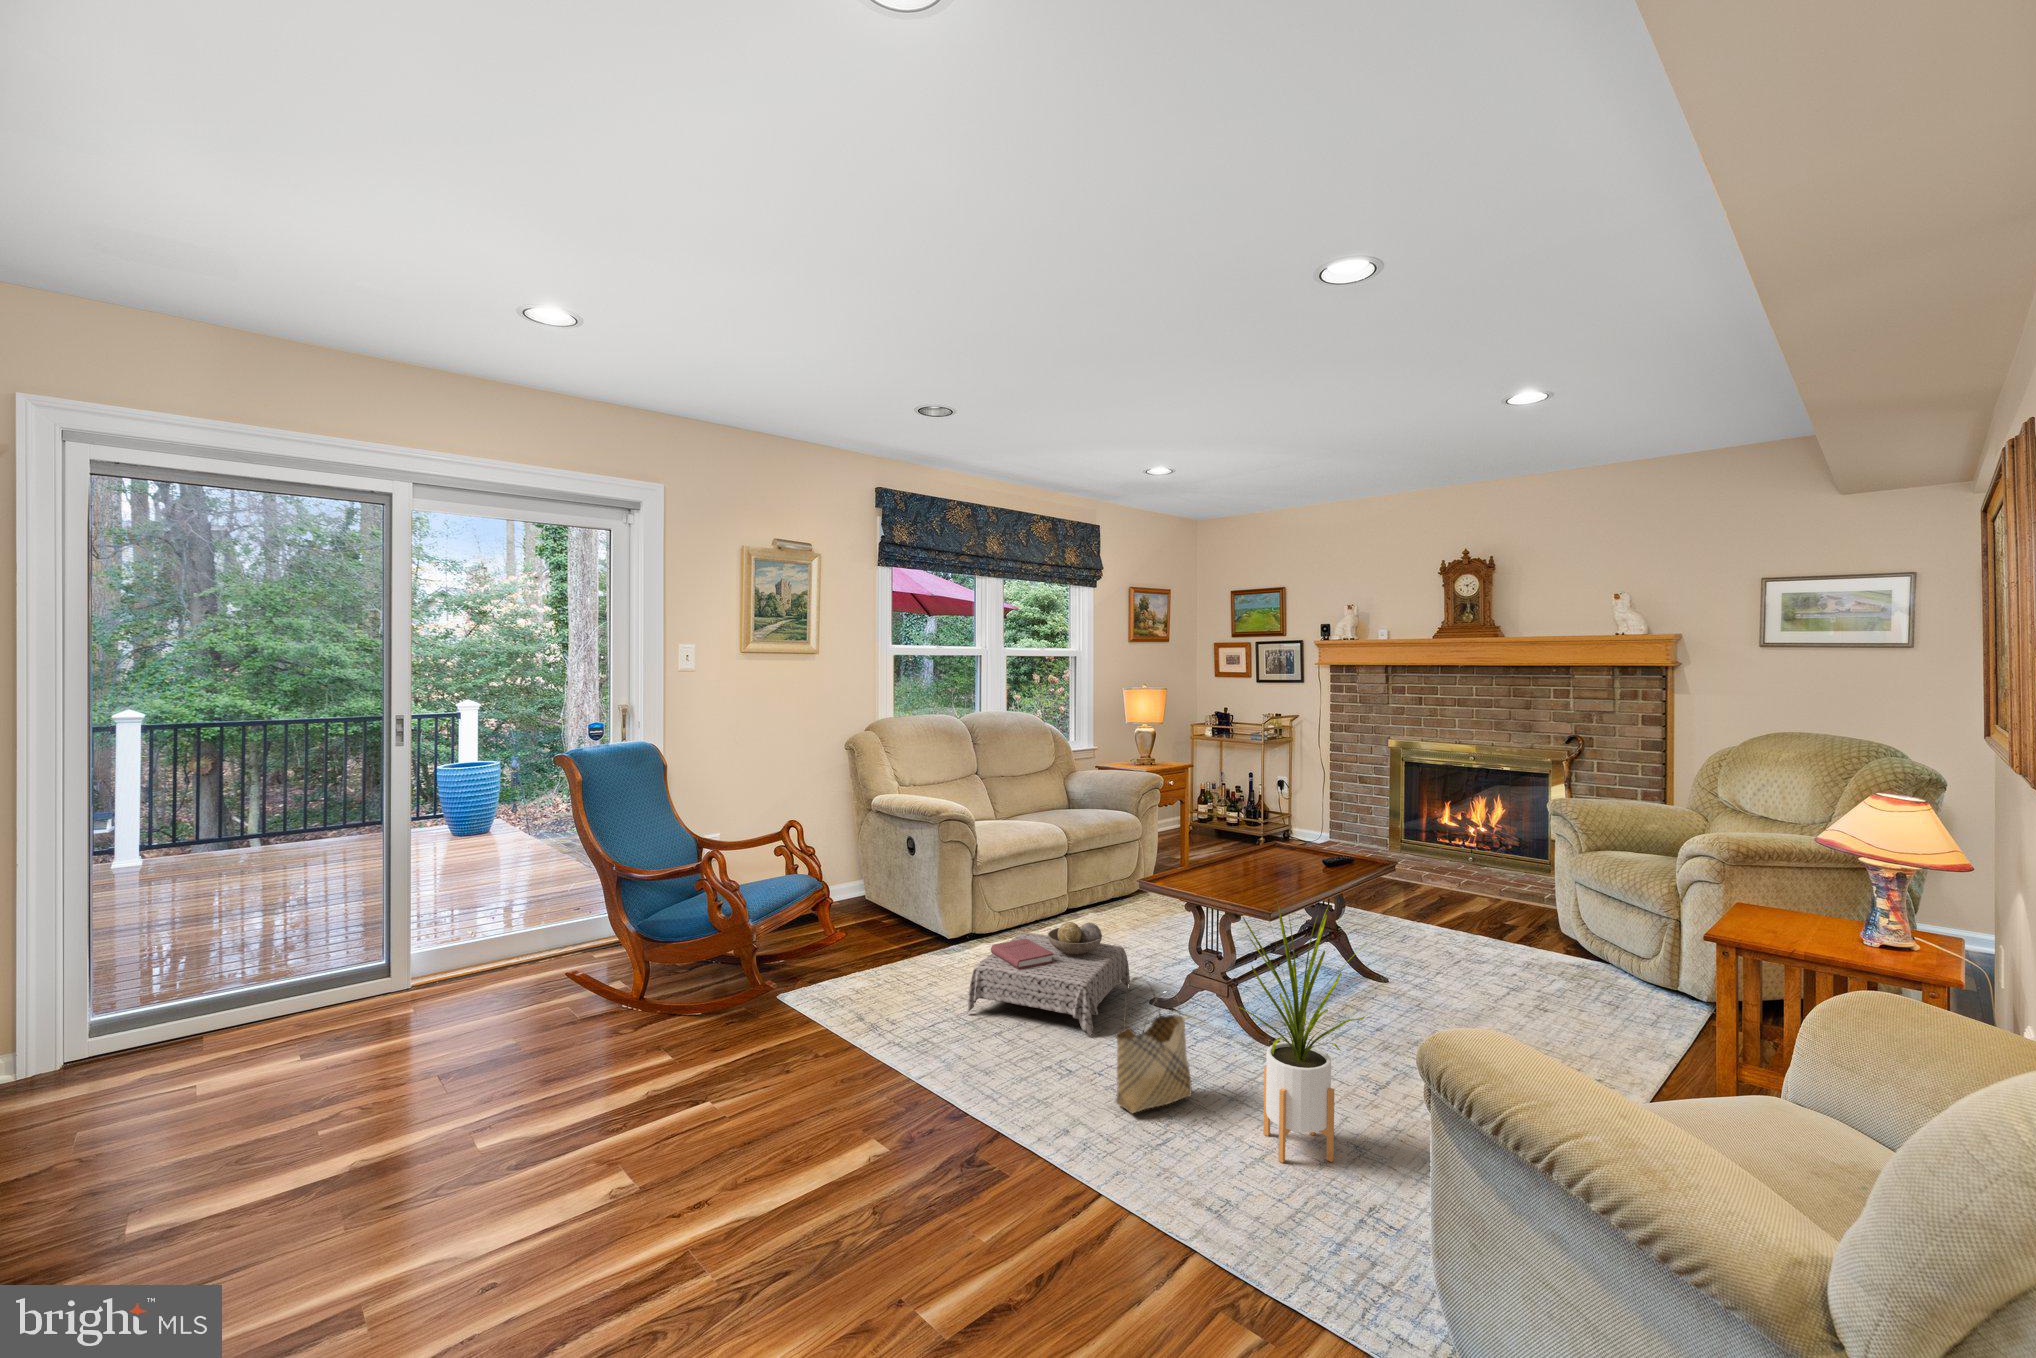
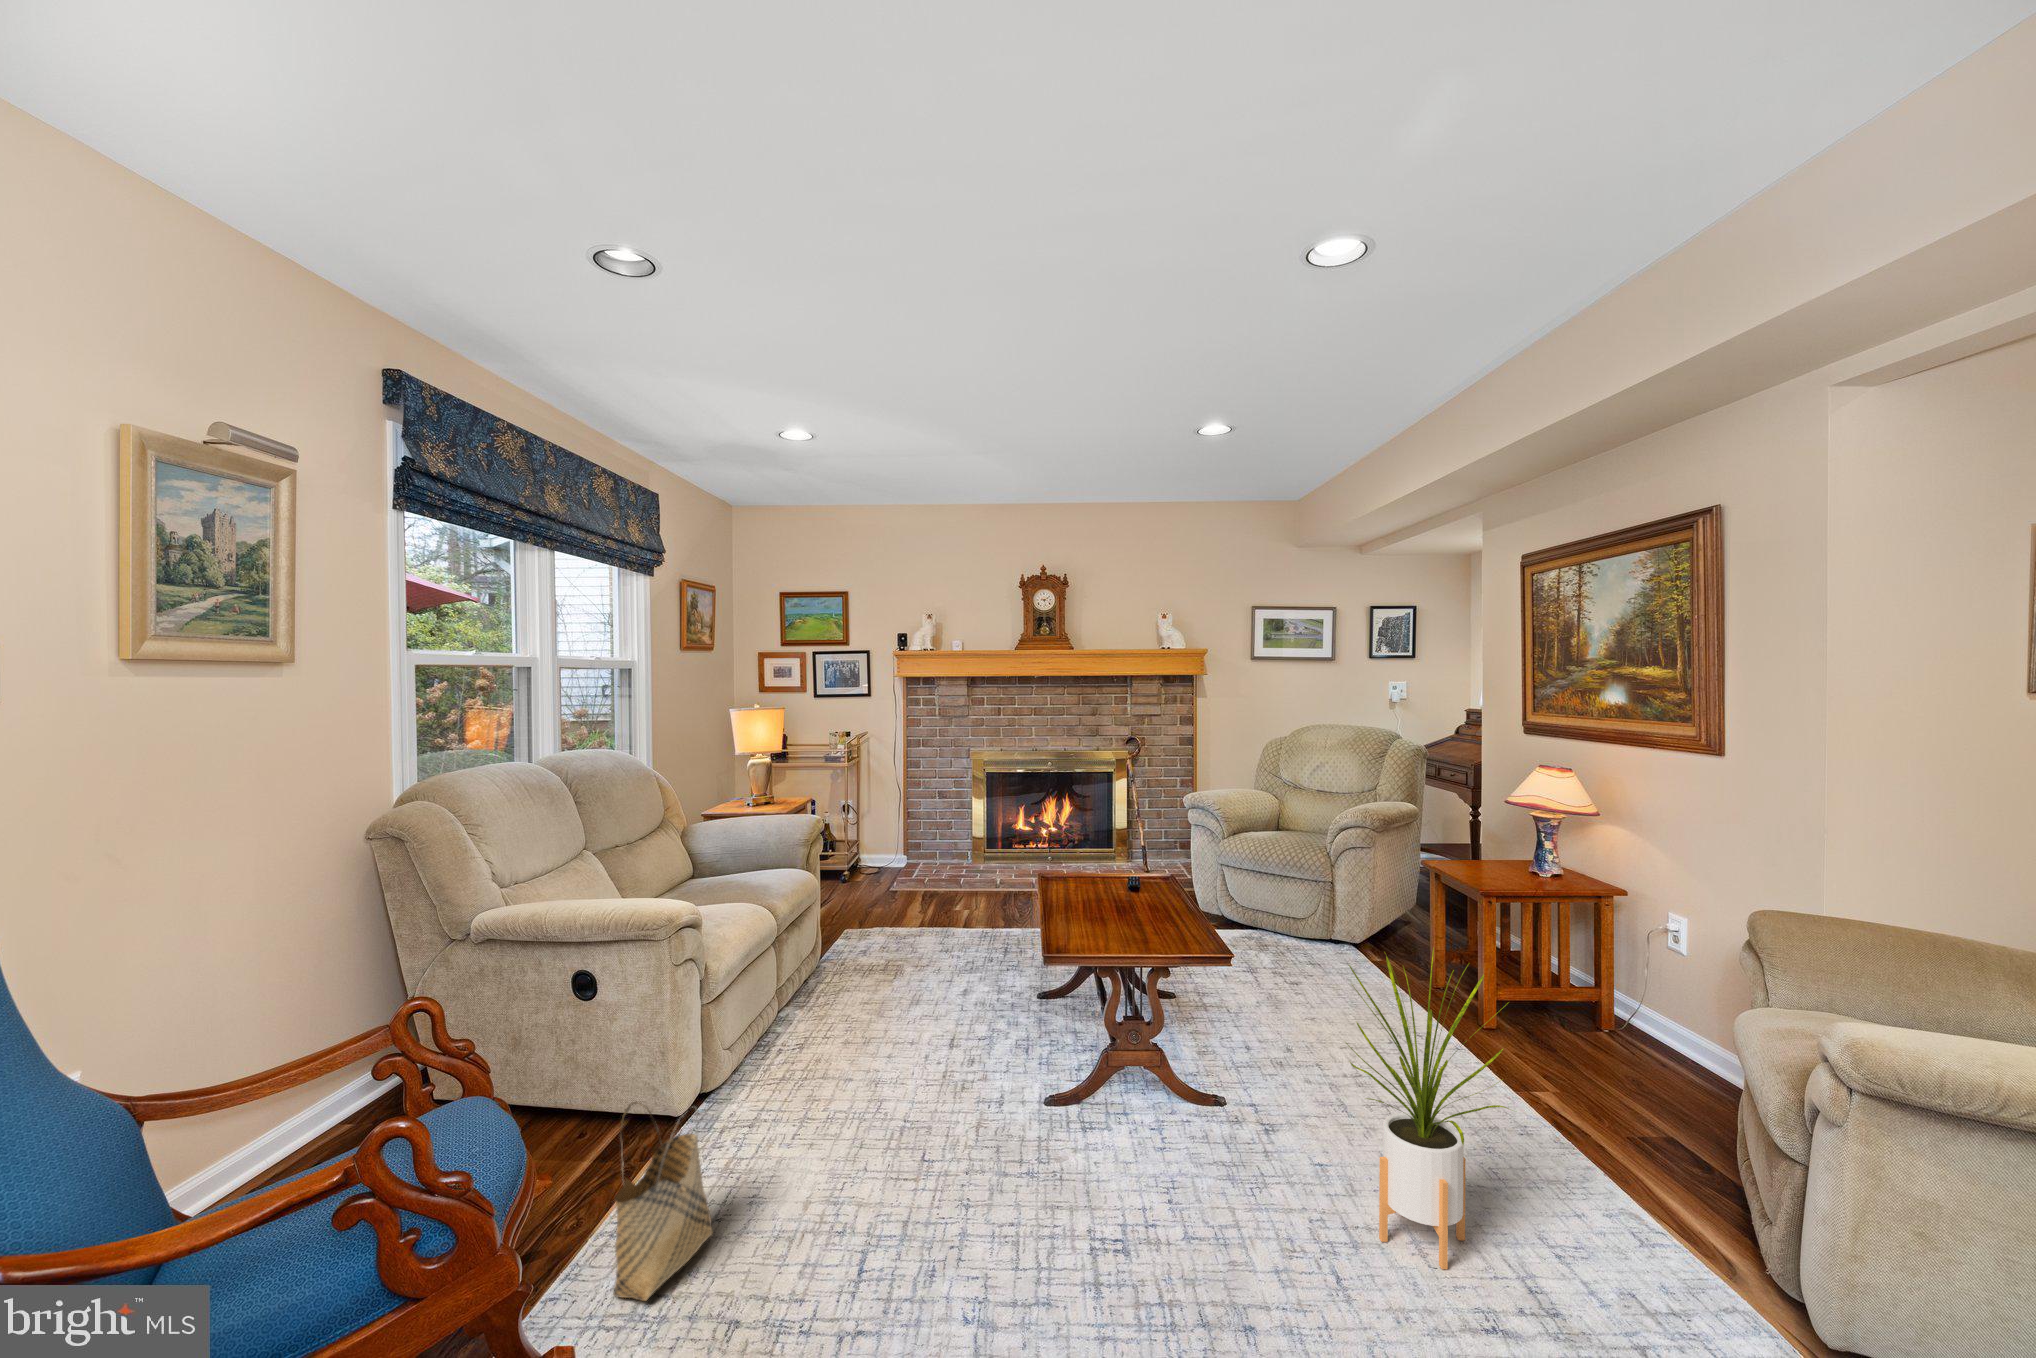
ottoman: present [967,922,1130,1036] -> none [825,1039,1058,1255]
woven basket: present [1116,977,1191,1113] -> present [613,1102,712,1301]

